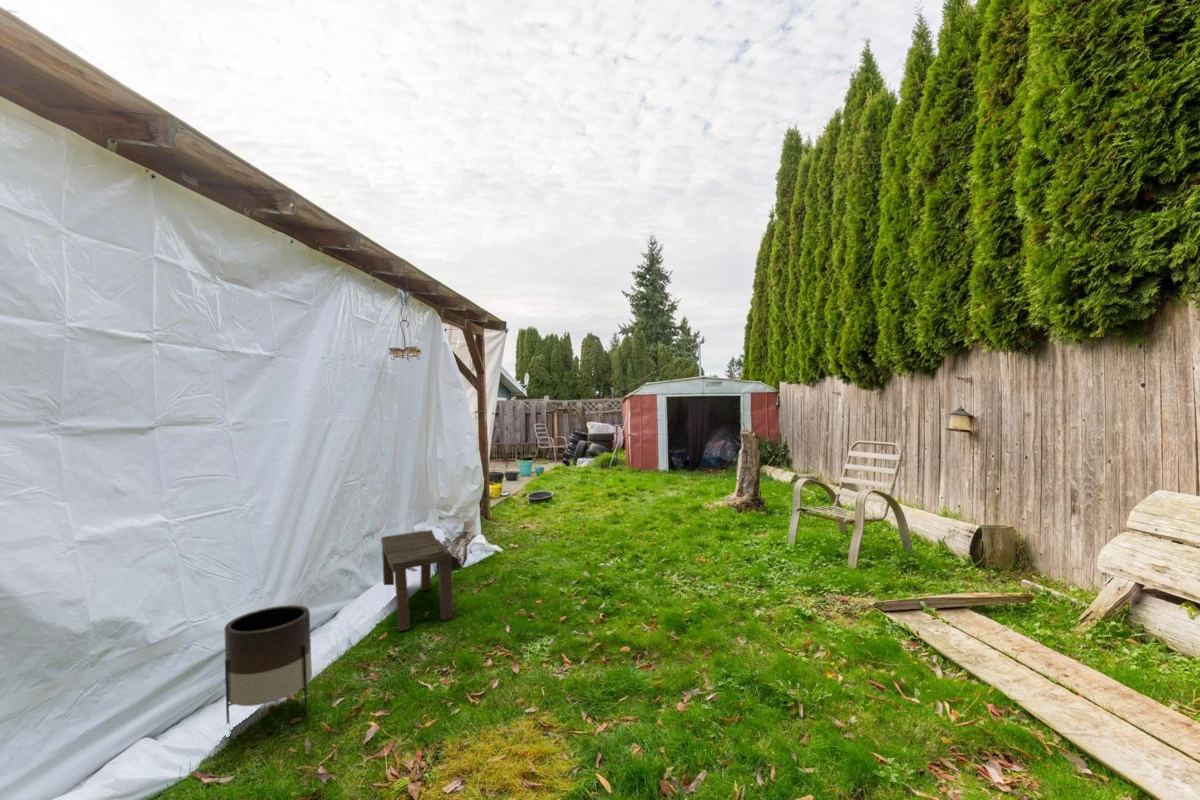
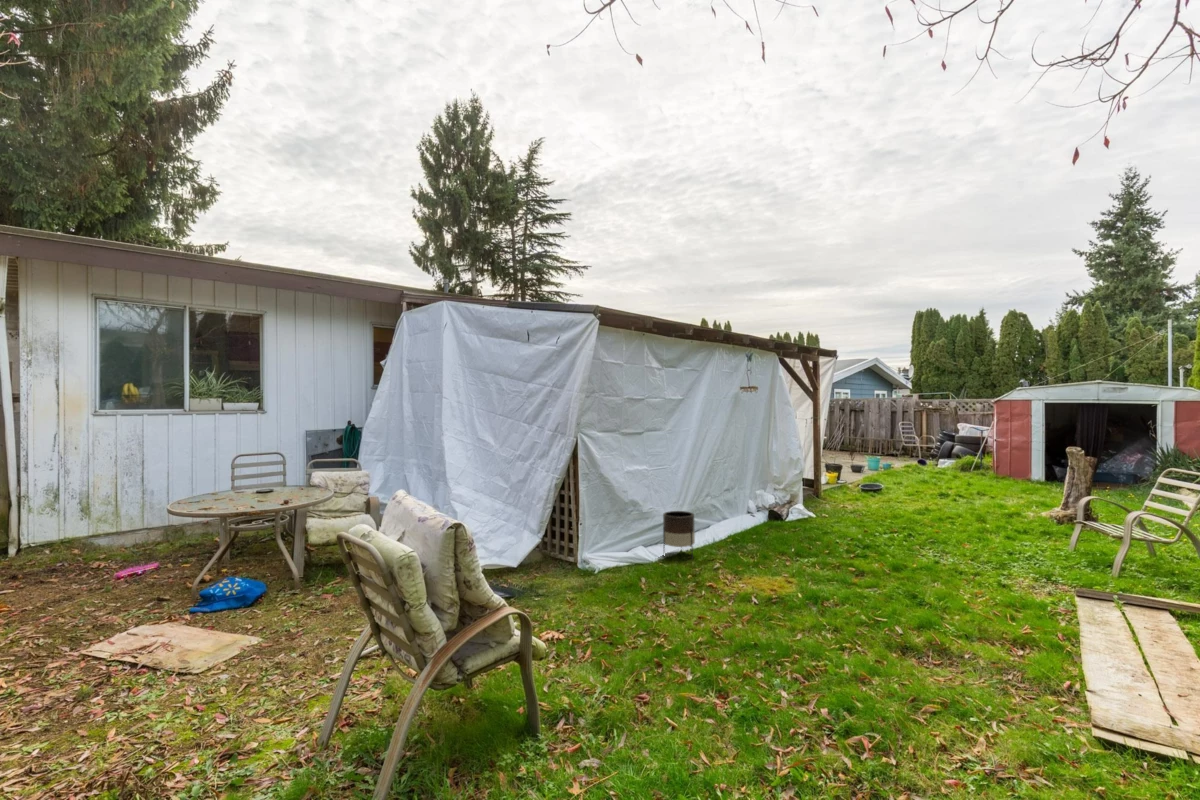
bench: present [381,530,453,631] -> none [734,493,767,541]

